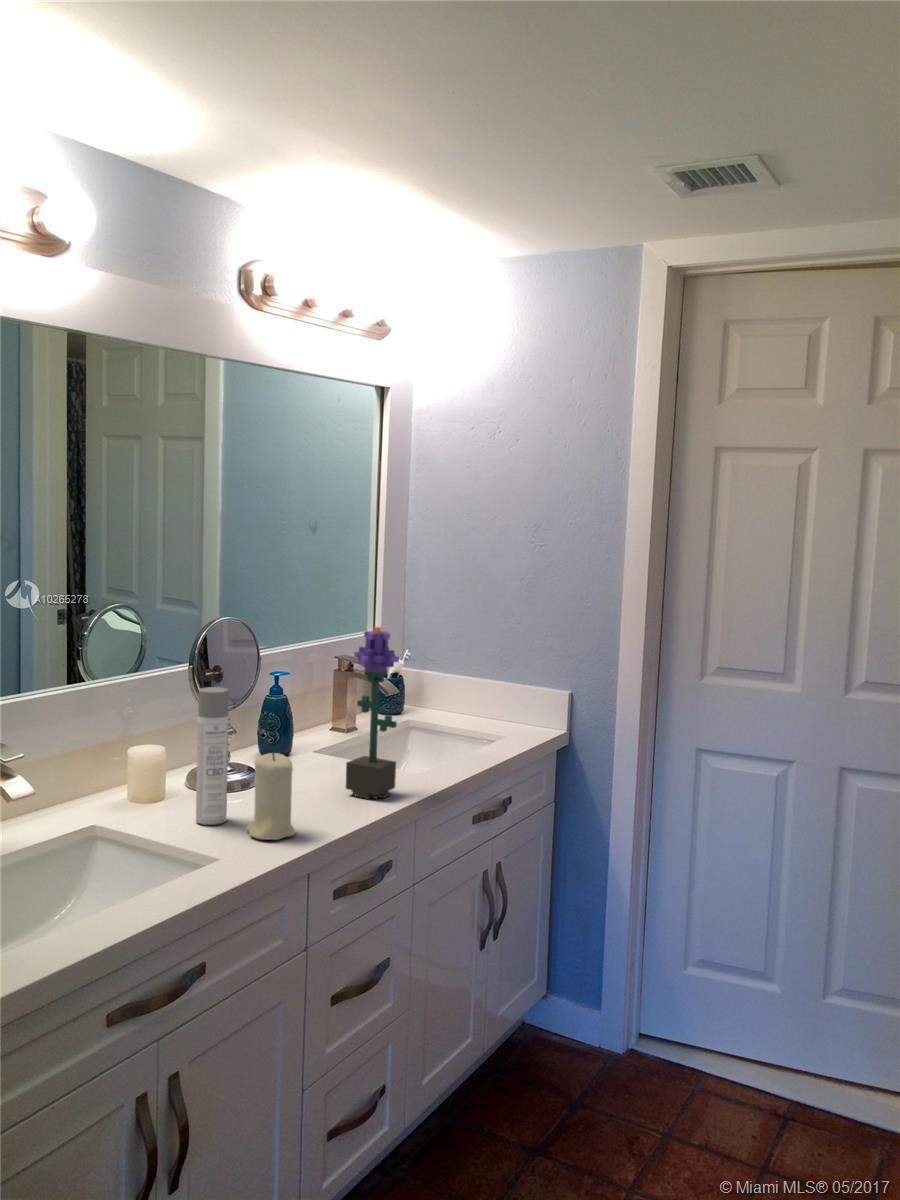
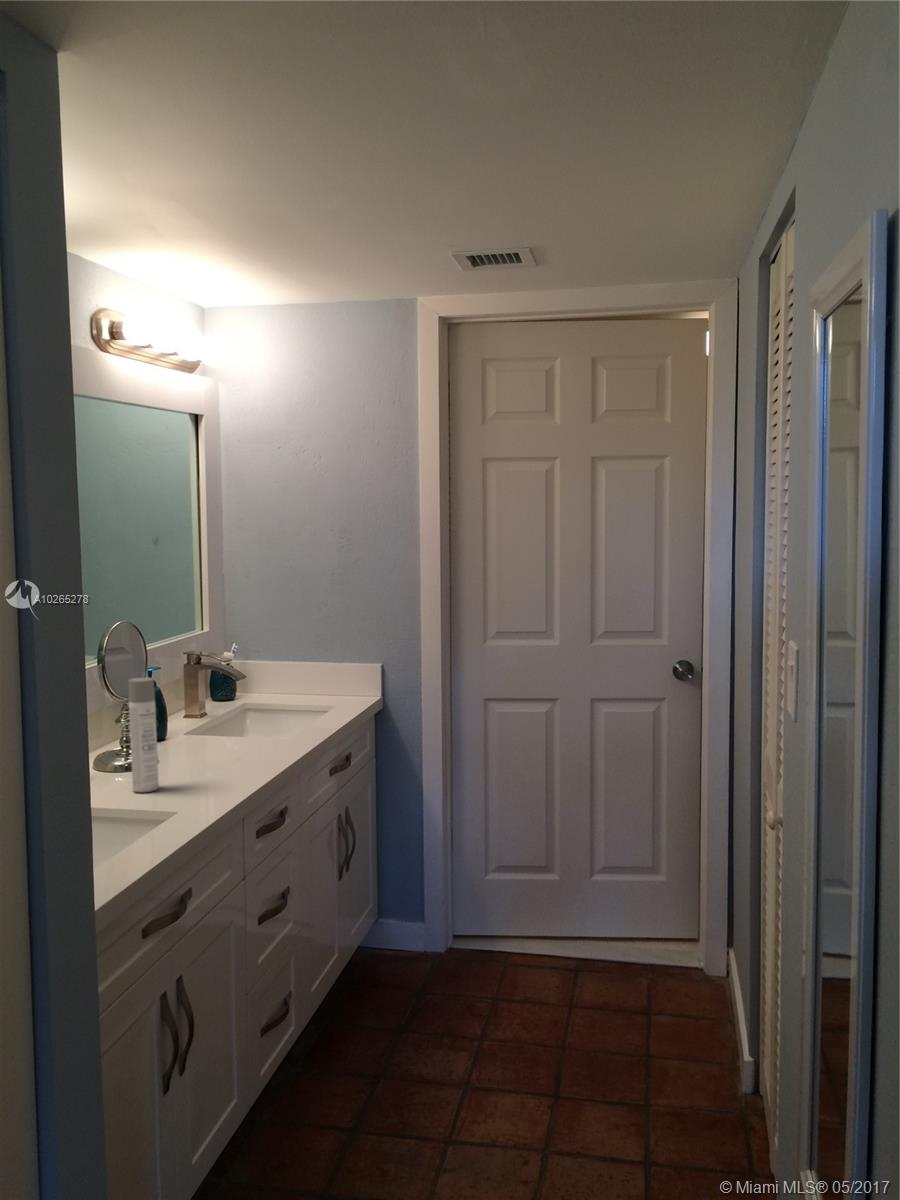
potted flower: present [346,627,399,799] -> none [237,618,279,759]
candle: present [246,753,295,840] -> none [182,724,226,795]

